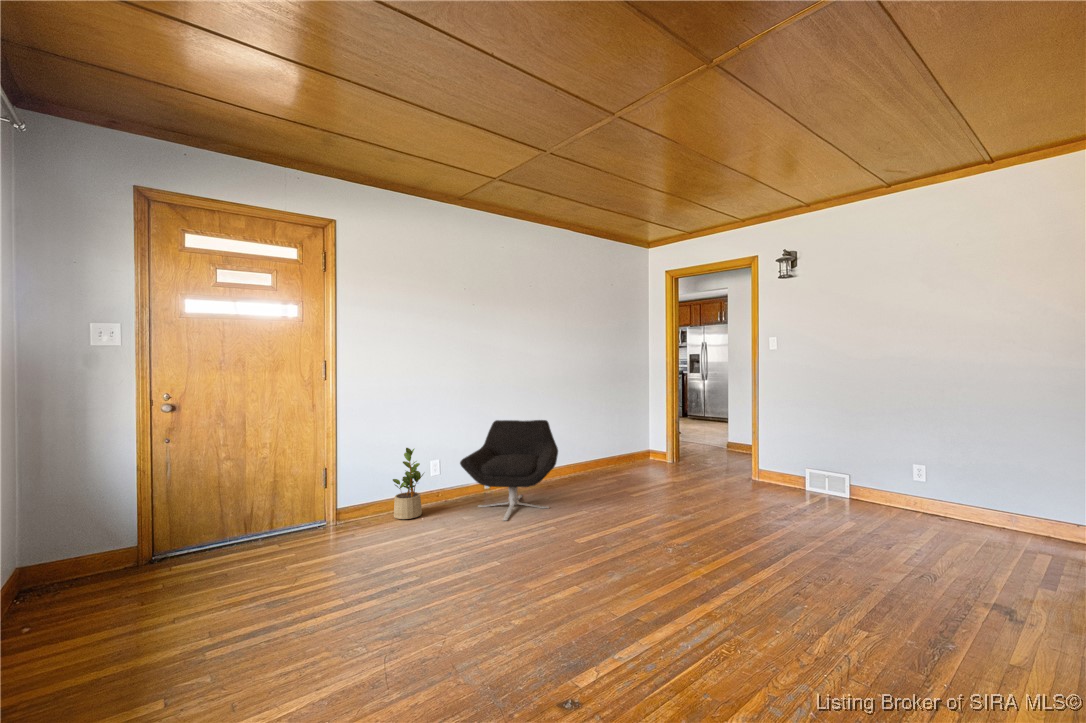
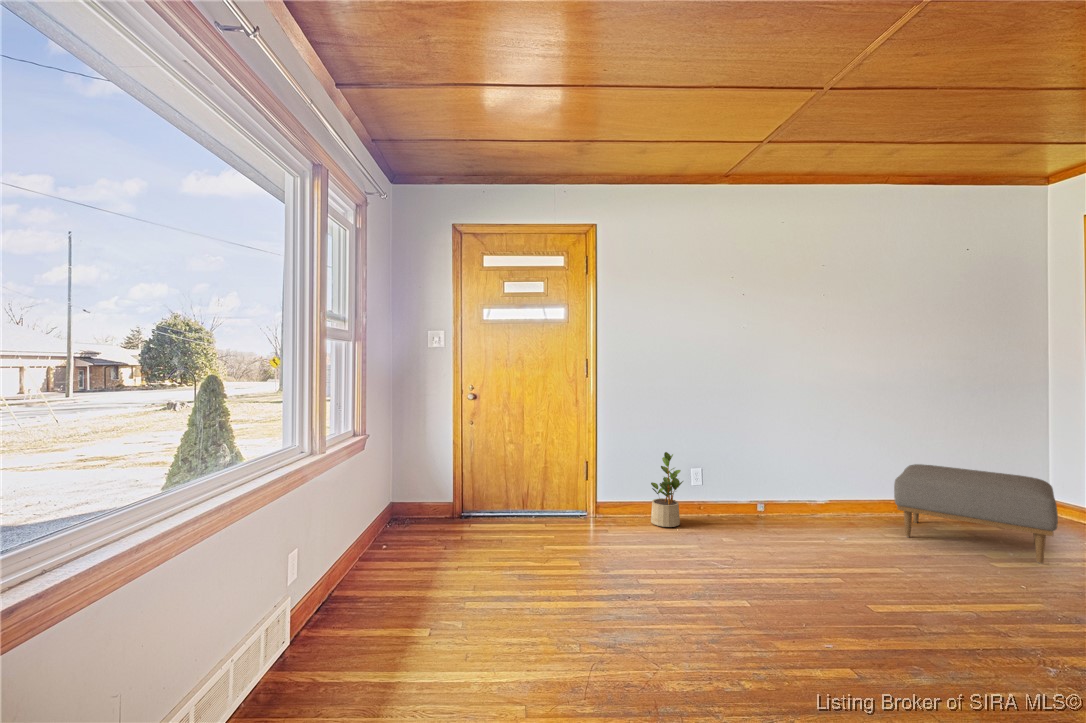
lounge chair: present [460,420,558,520] -> none [723,433,859,554]
ottoman: none [579,433,667,489] -> present [894,464,1058,564]

